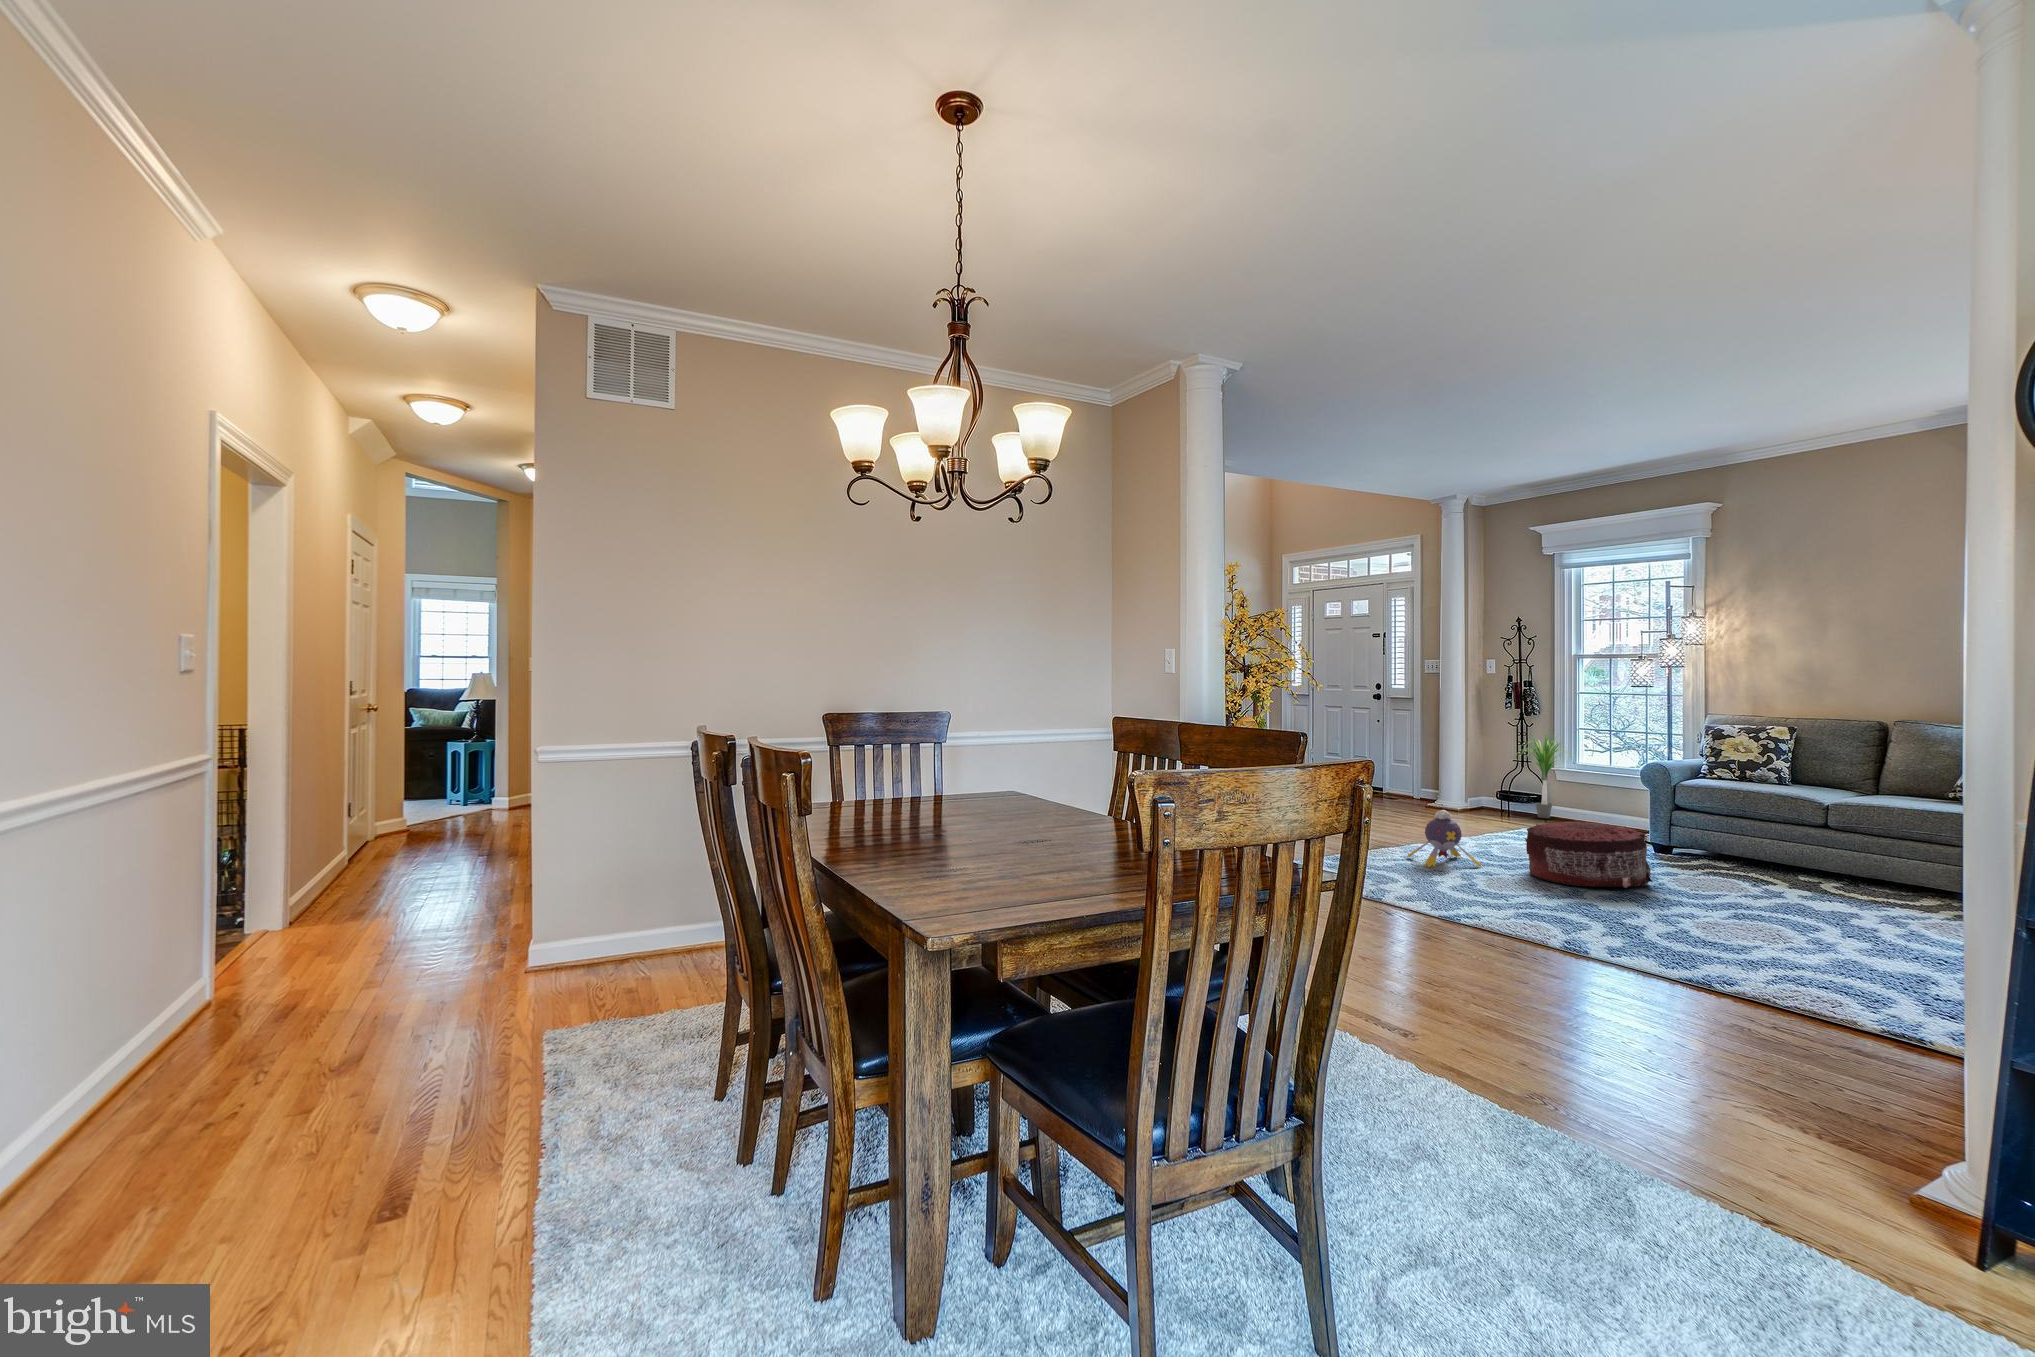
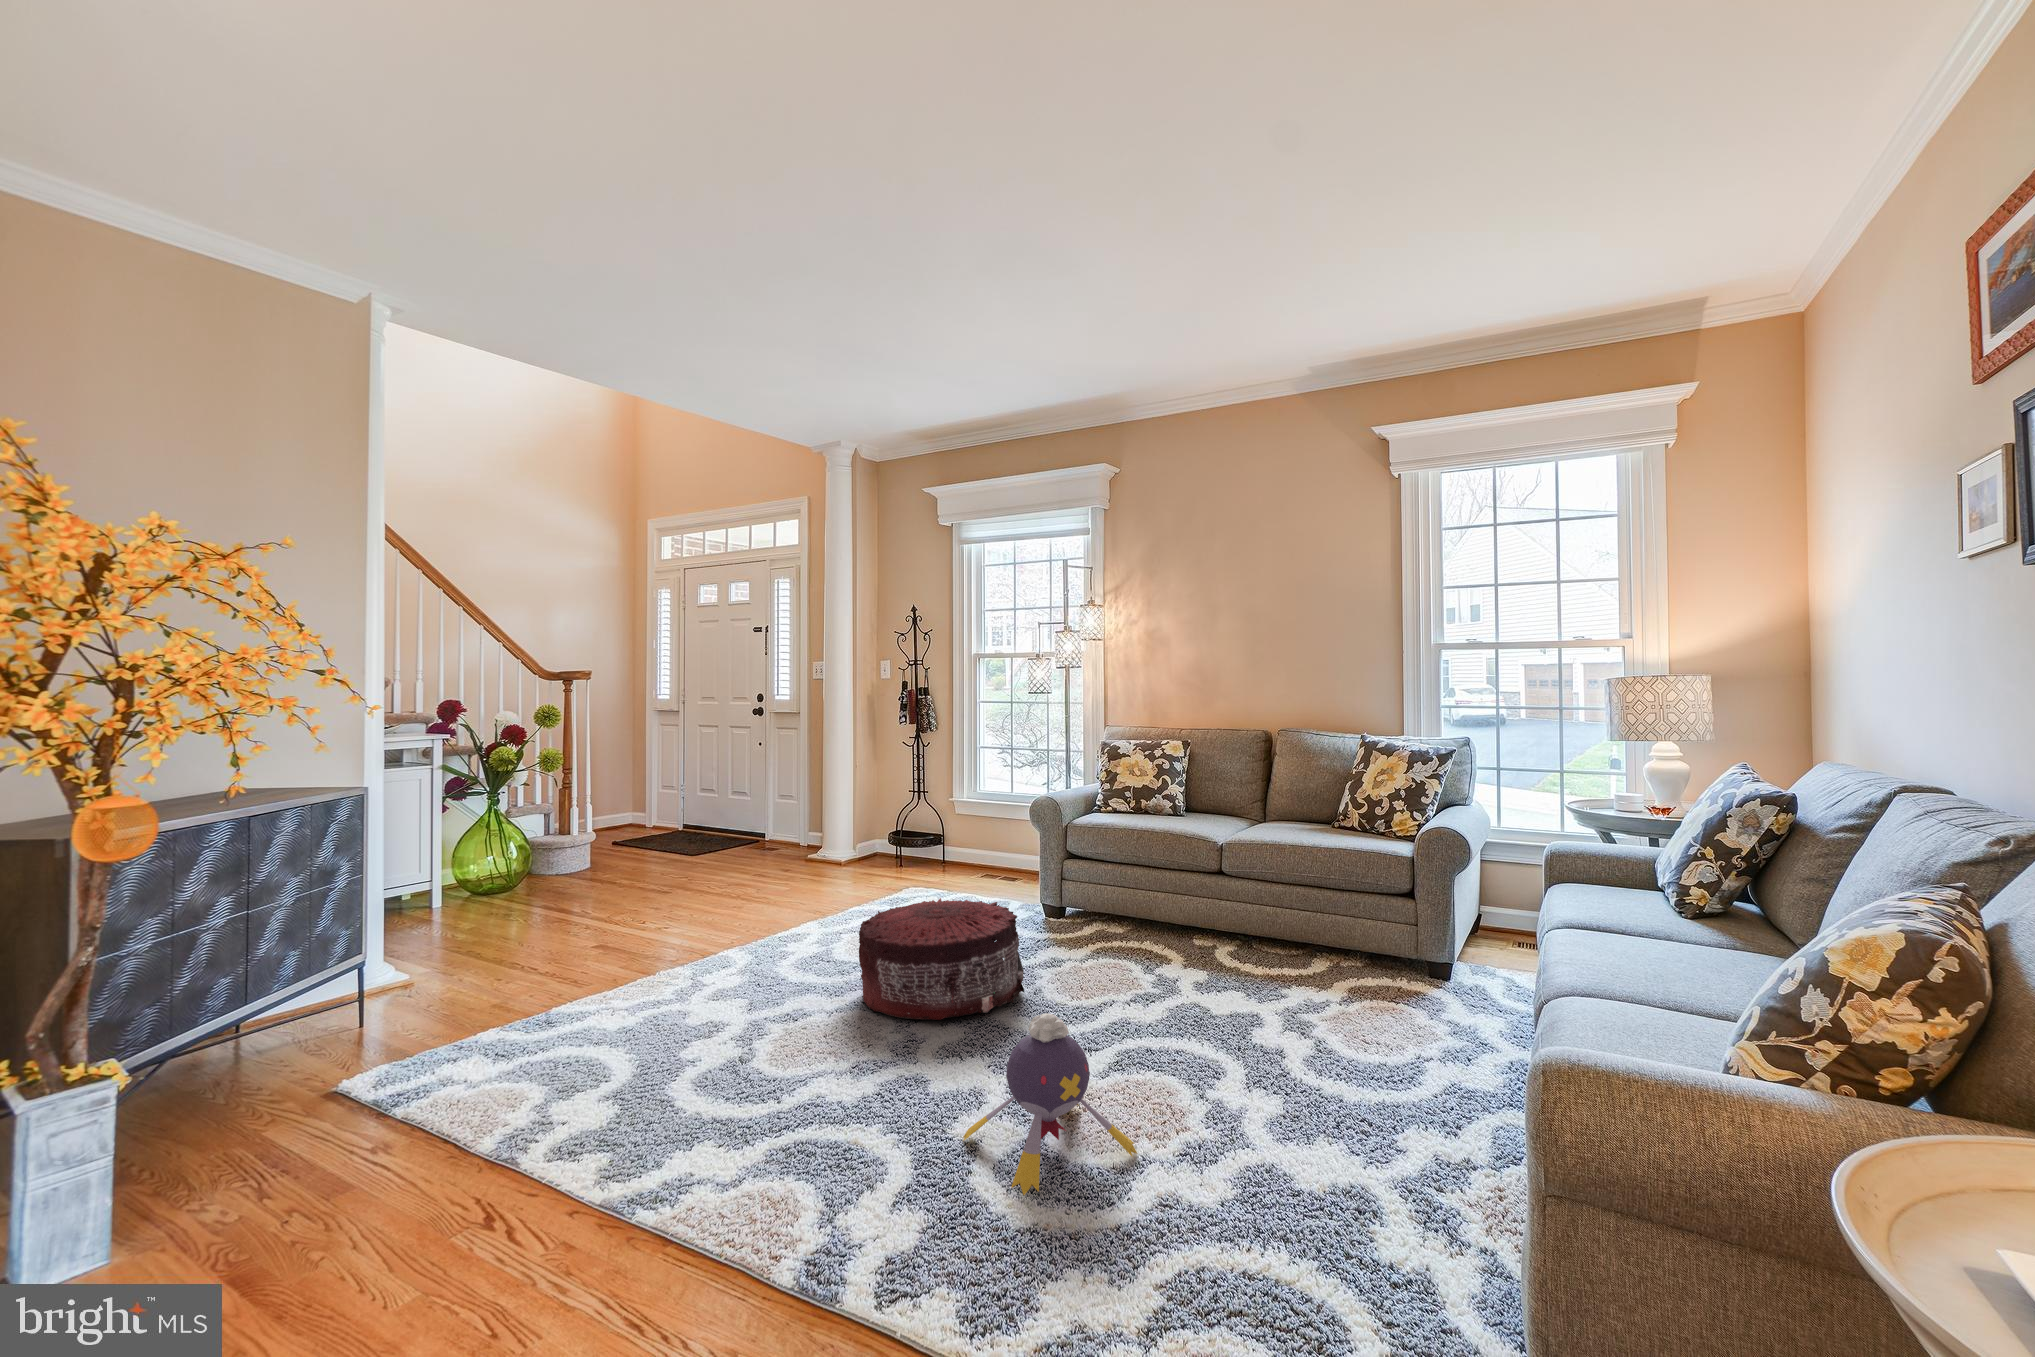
potted plant: present [1523,735,1571,818] -> none [900,747,977,867]
plush toy: present [1407,810,1481,867] -> present [963,1013,1137,1195]

